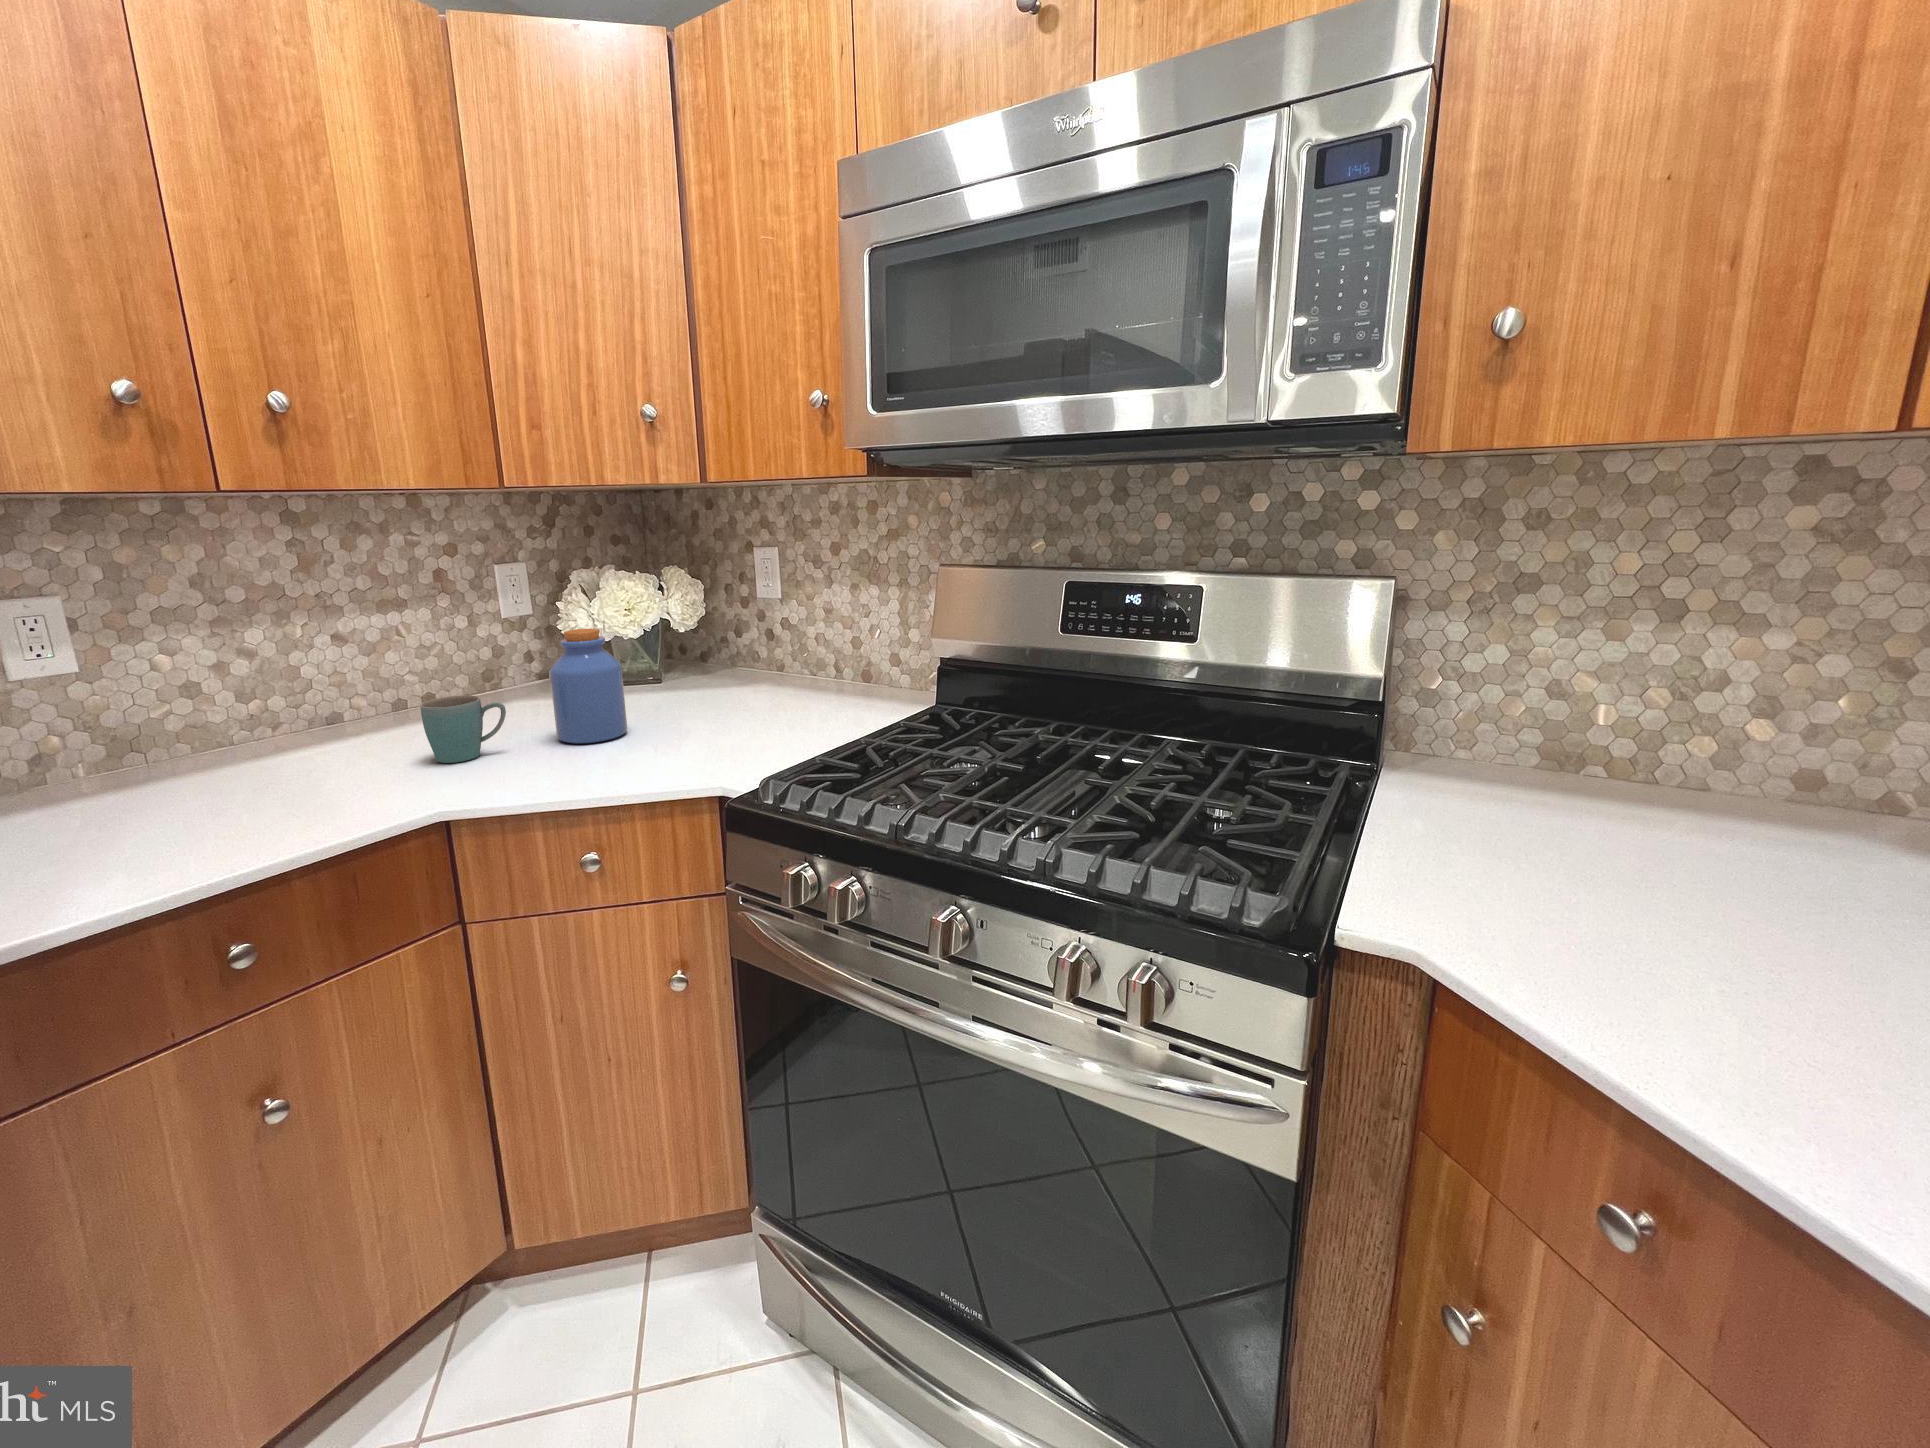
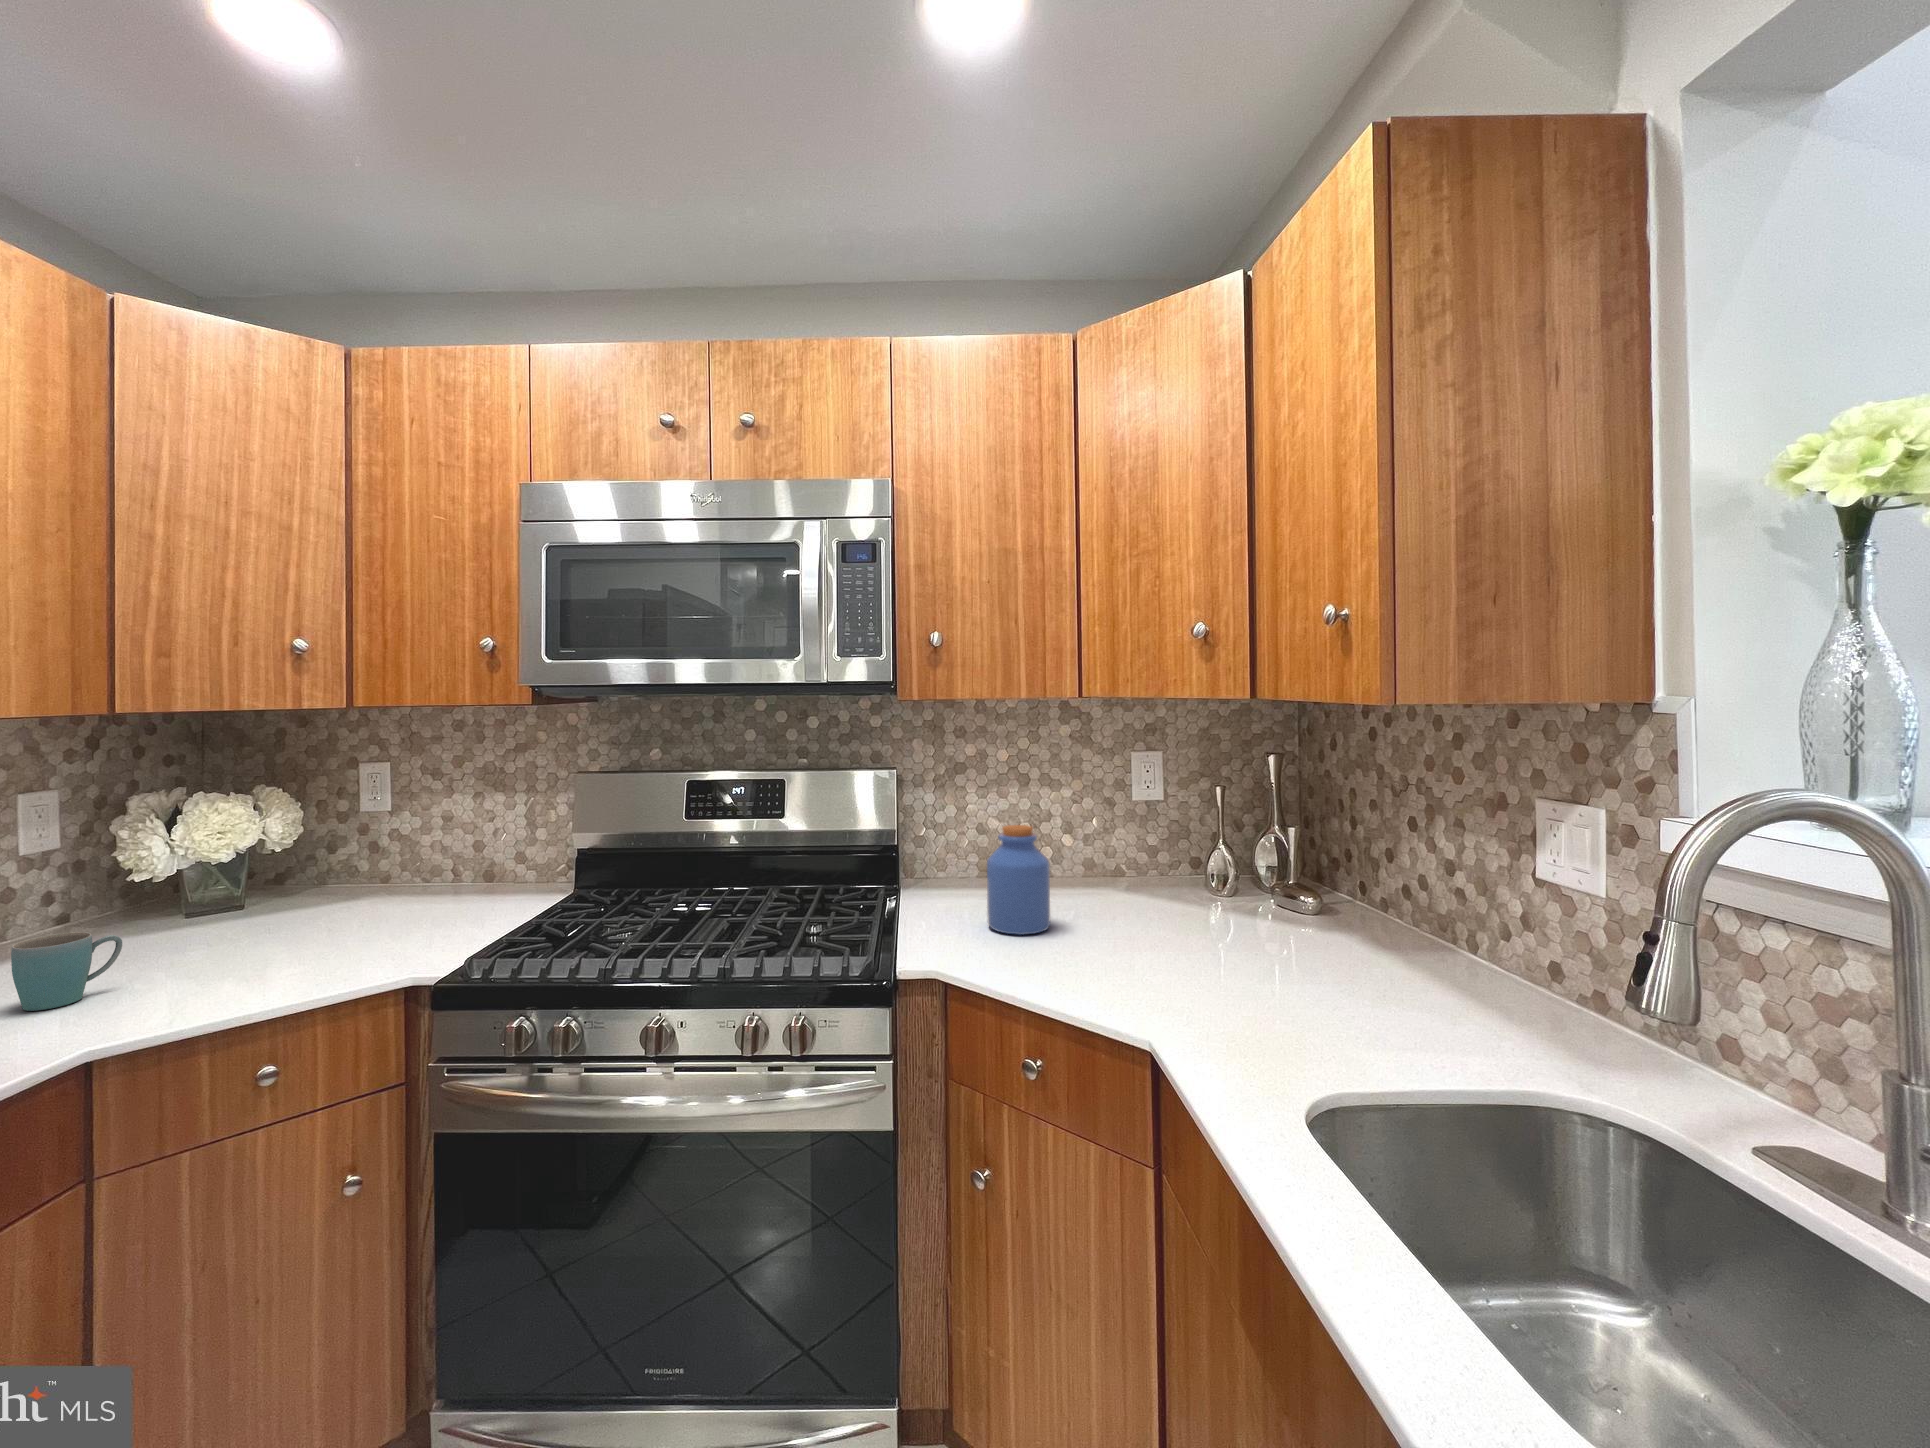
jar: present [550,629,627,743] -> present [987,825,1050,935]

